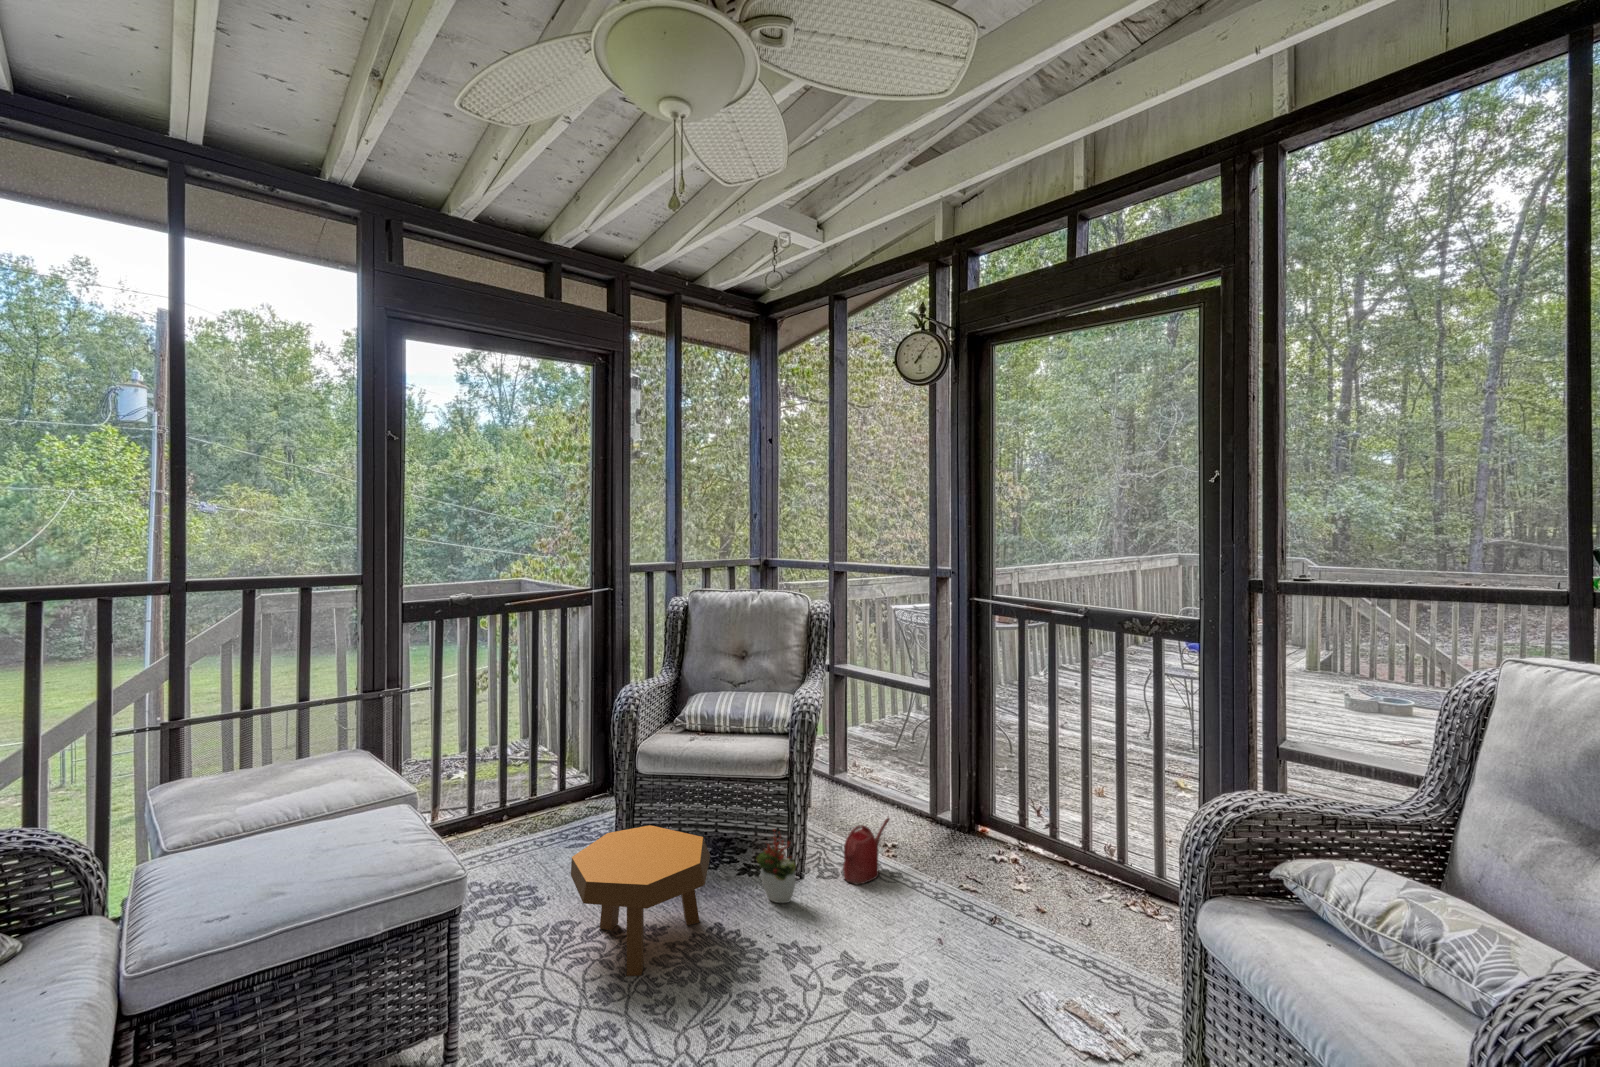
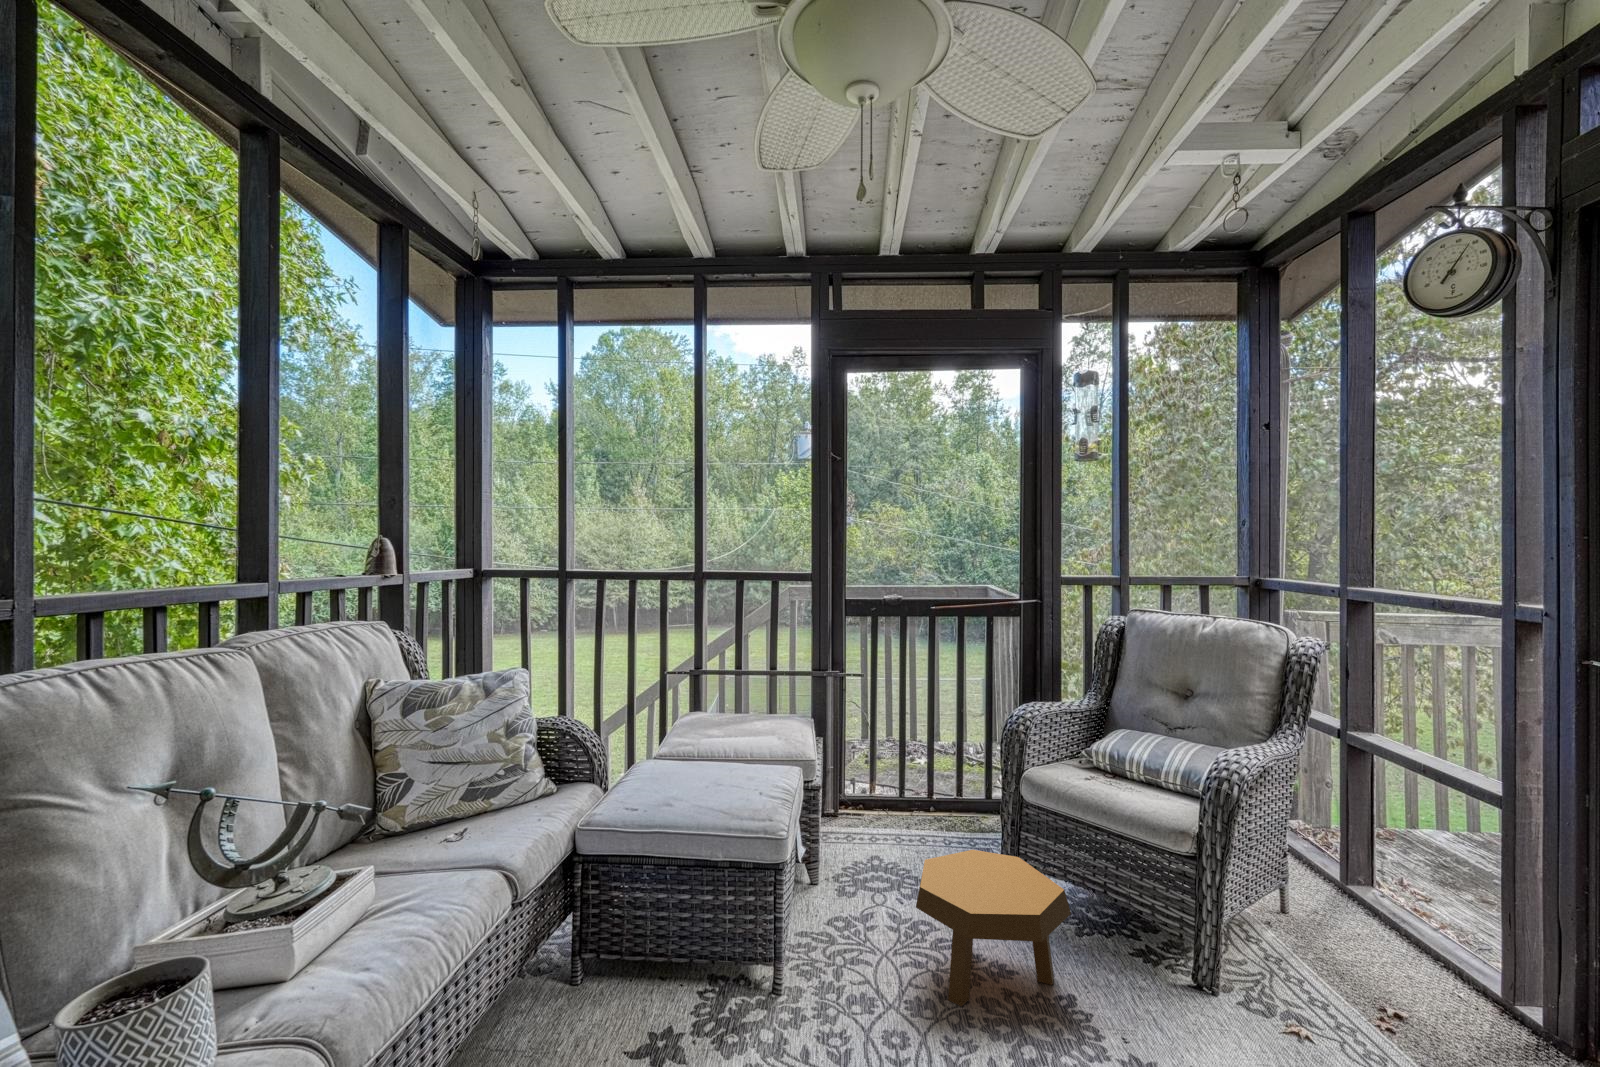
watering can: present [843,818,890,885] -> none [1271,957,1375,1044]
decorative plant: present [756,834,796,903] -> none [1135,914,1187,1014]

